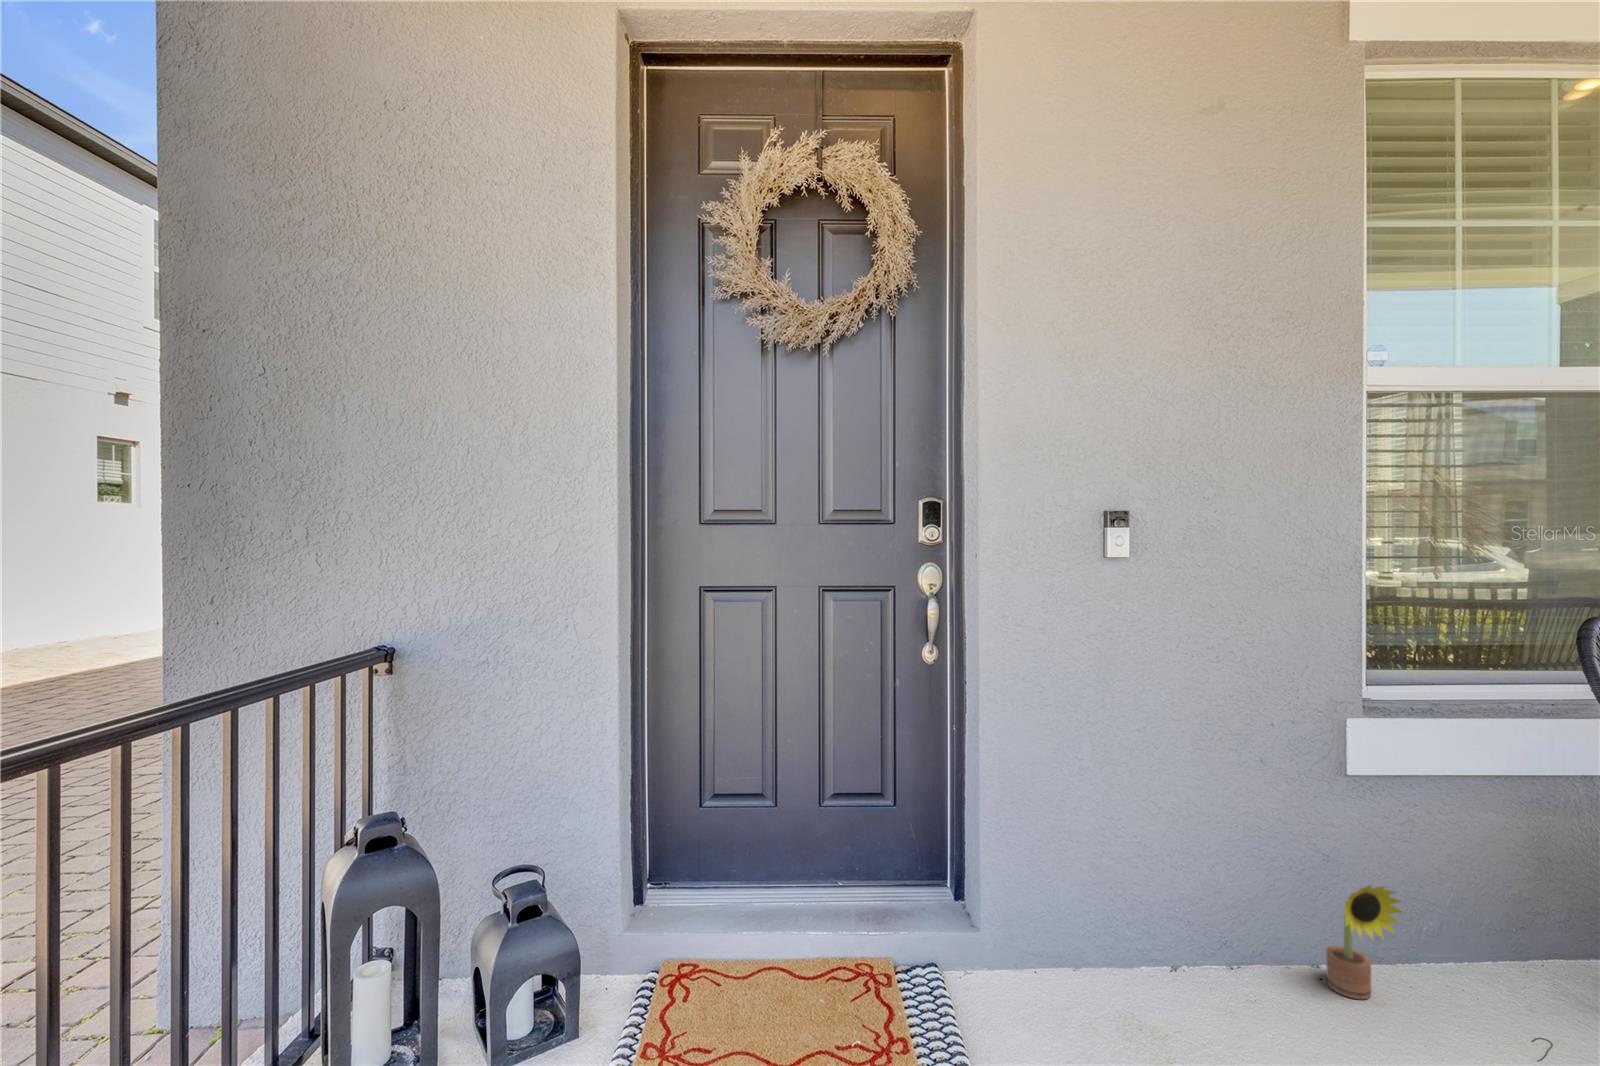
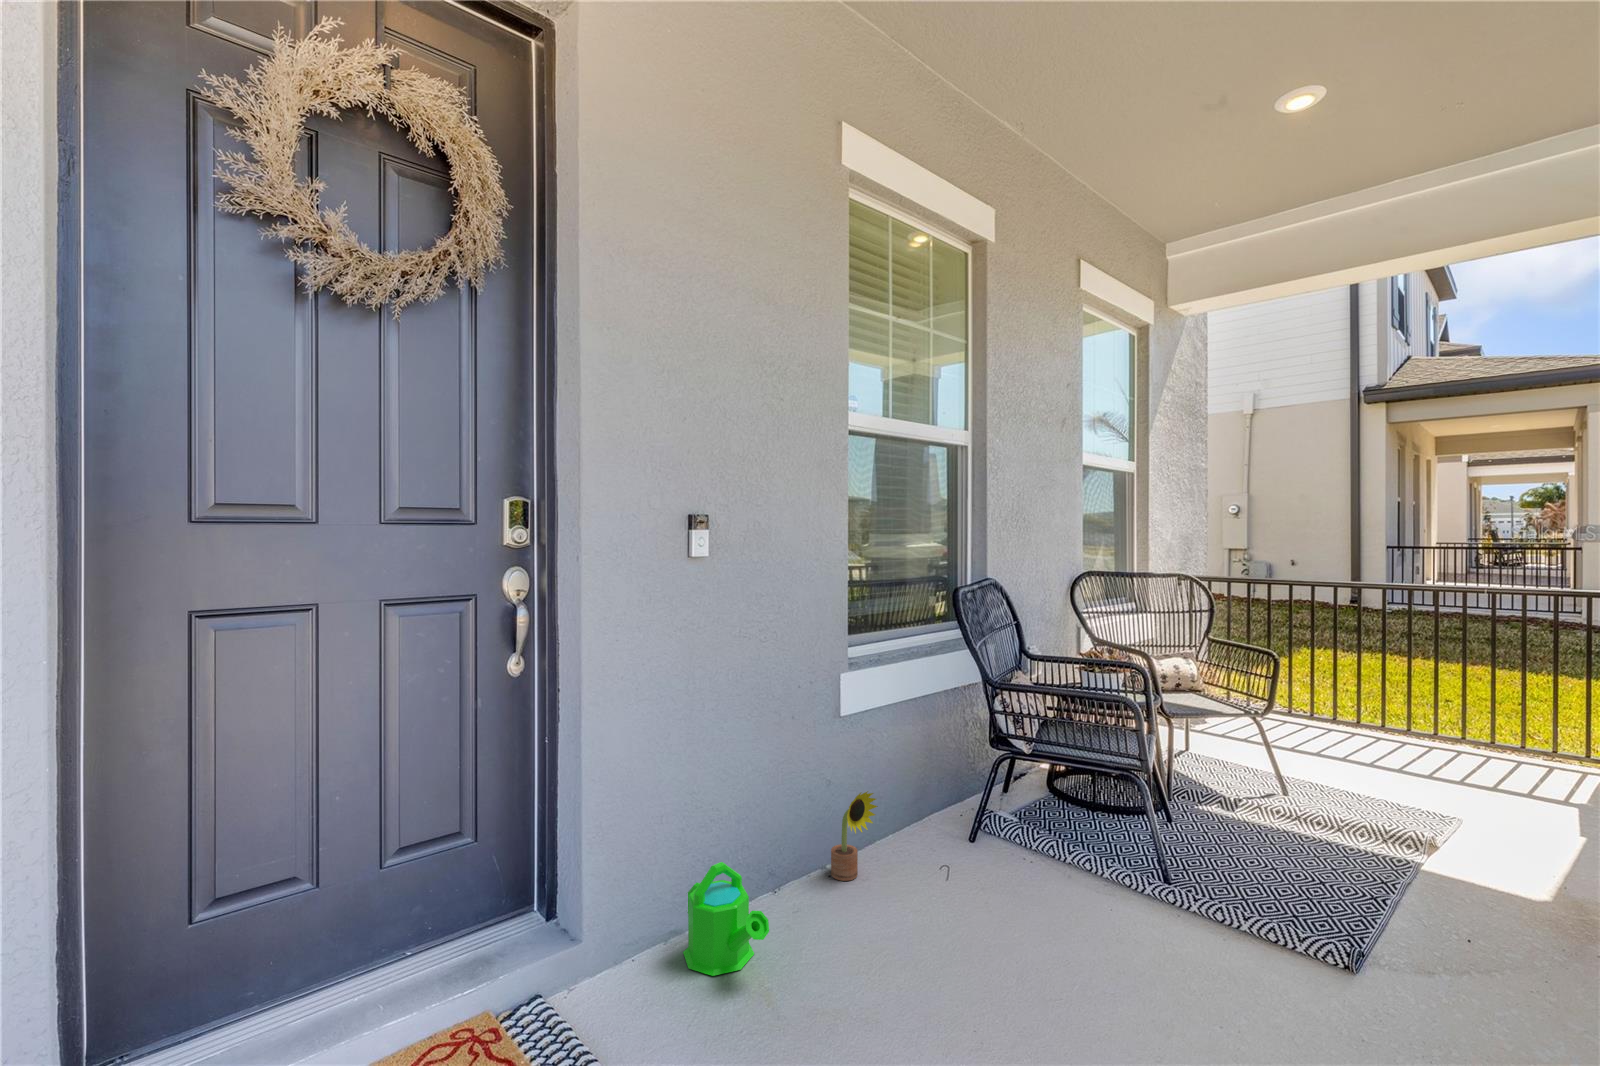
watering can: none [1092,905,1183,1035] -> present [683,862,769,976]

